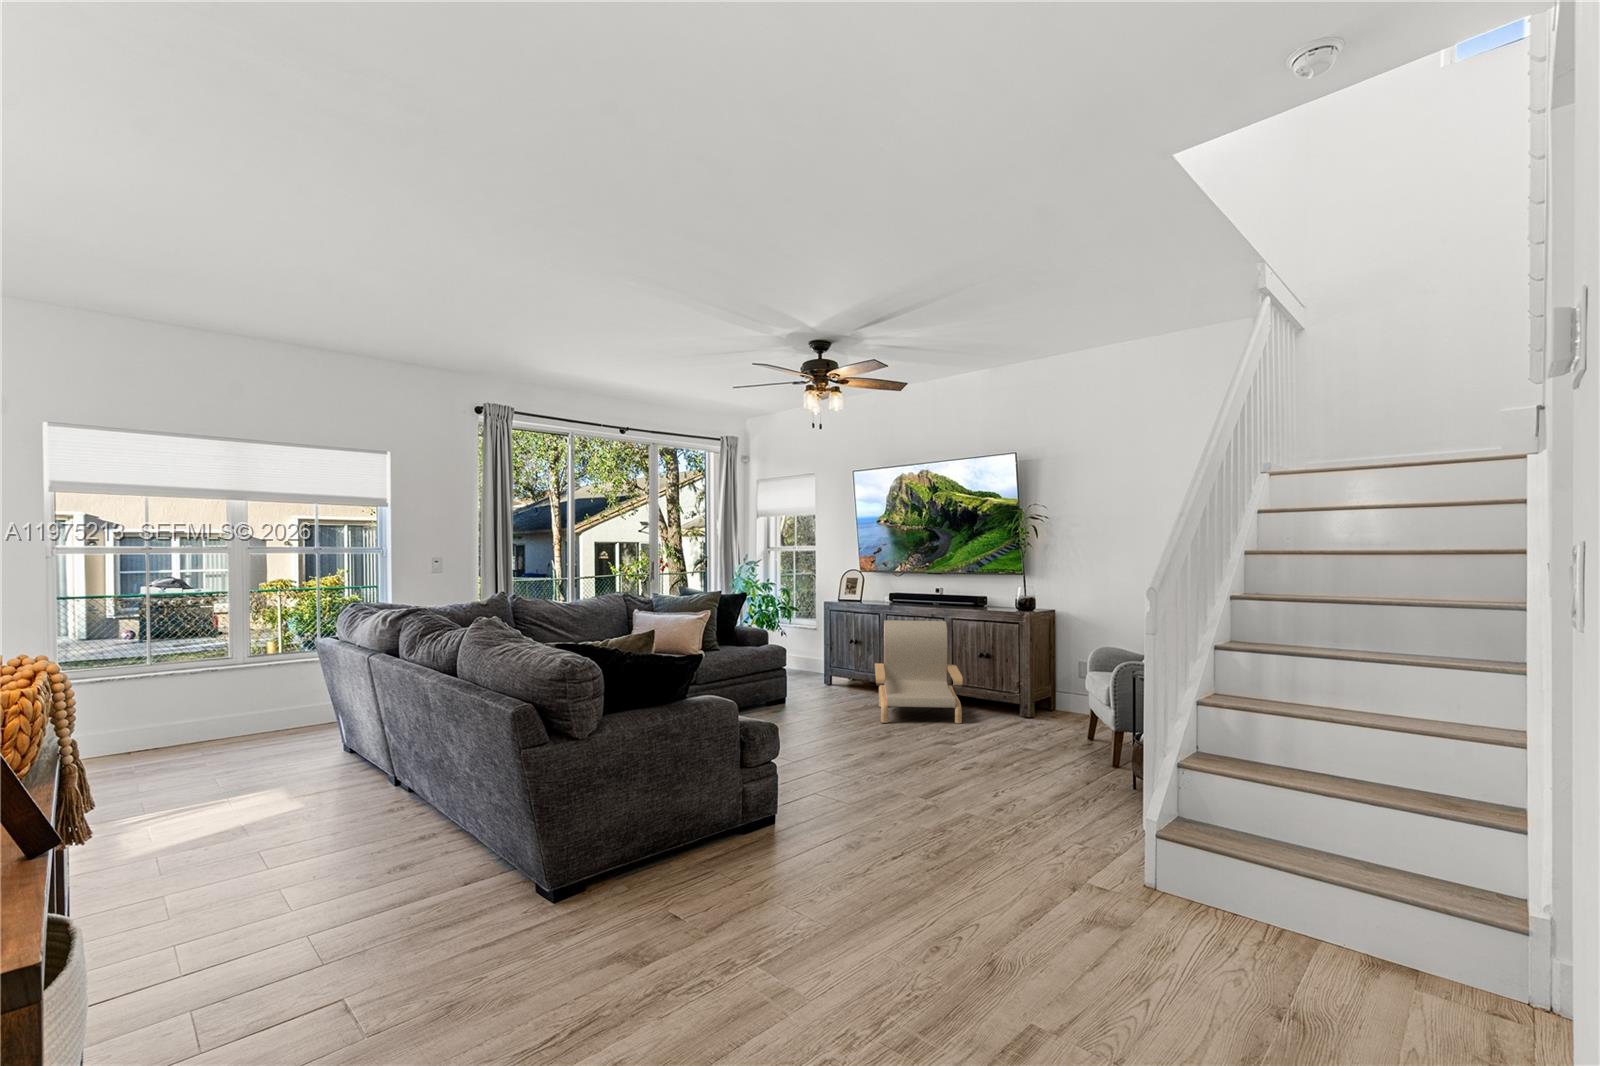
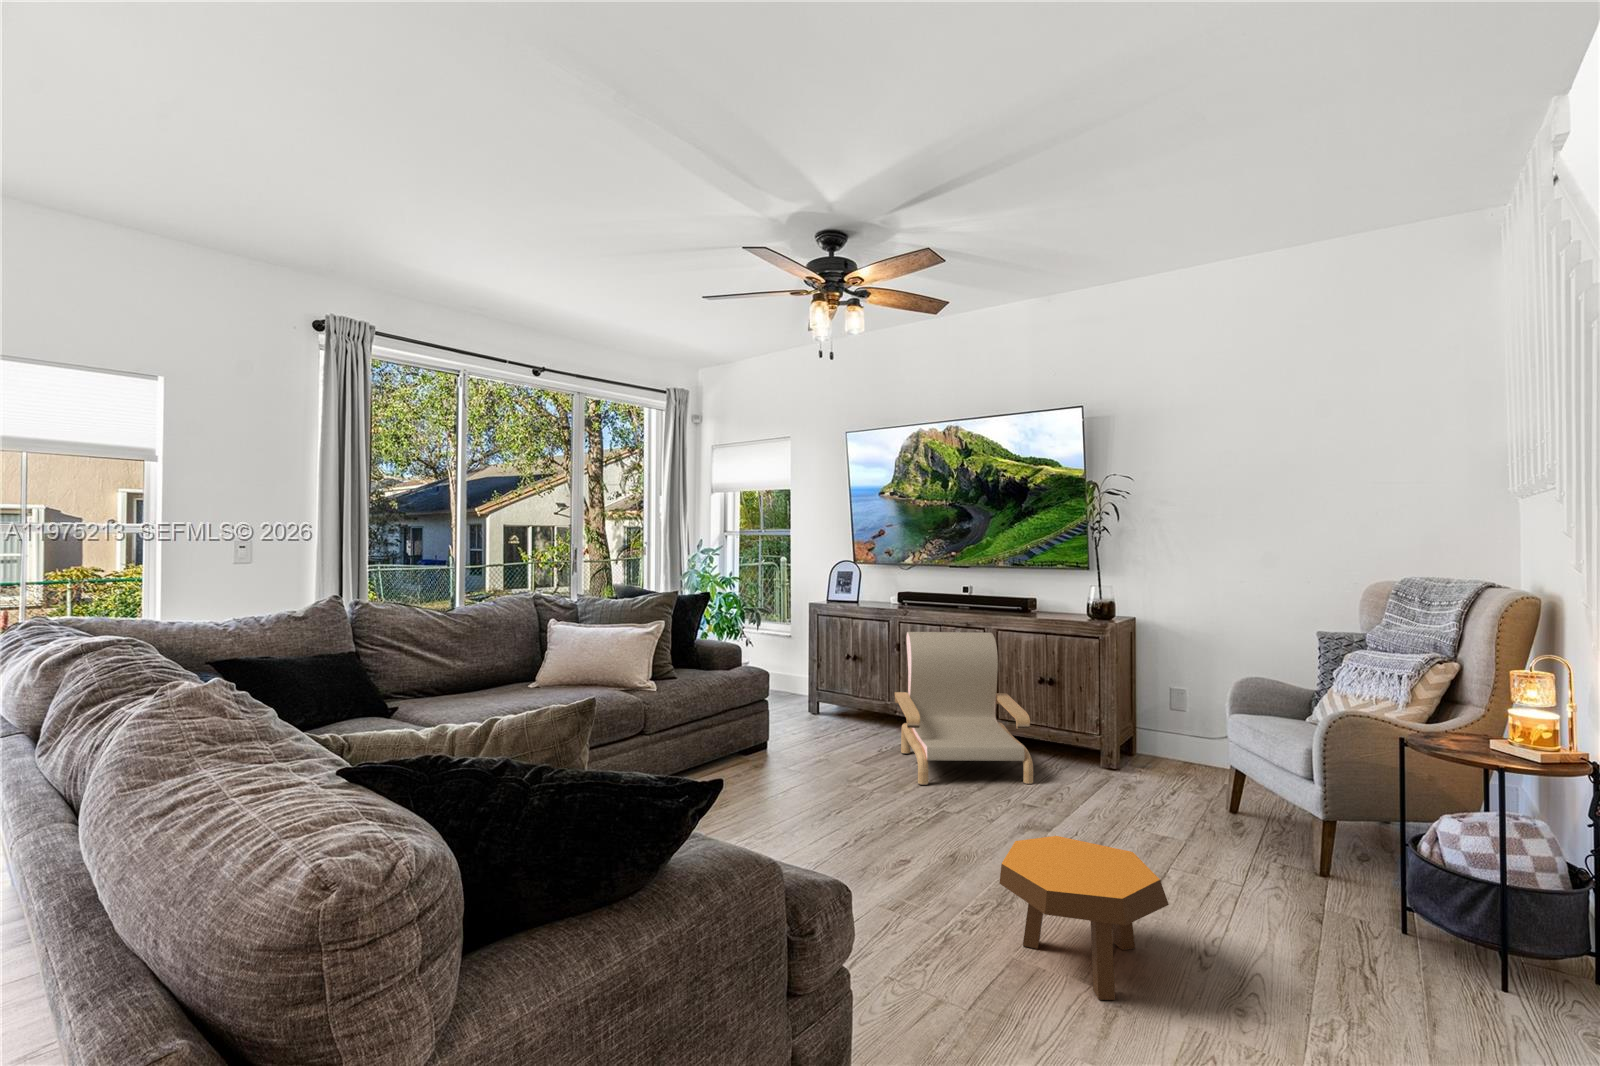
footstool: none [884,731,973,808] -> present [999,836,1169,1000]

